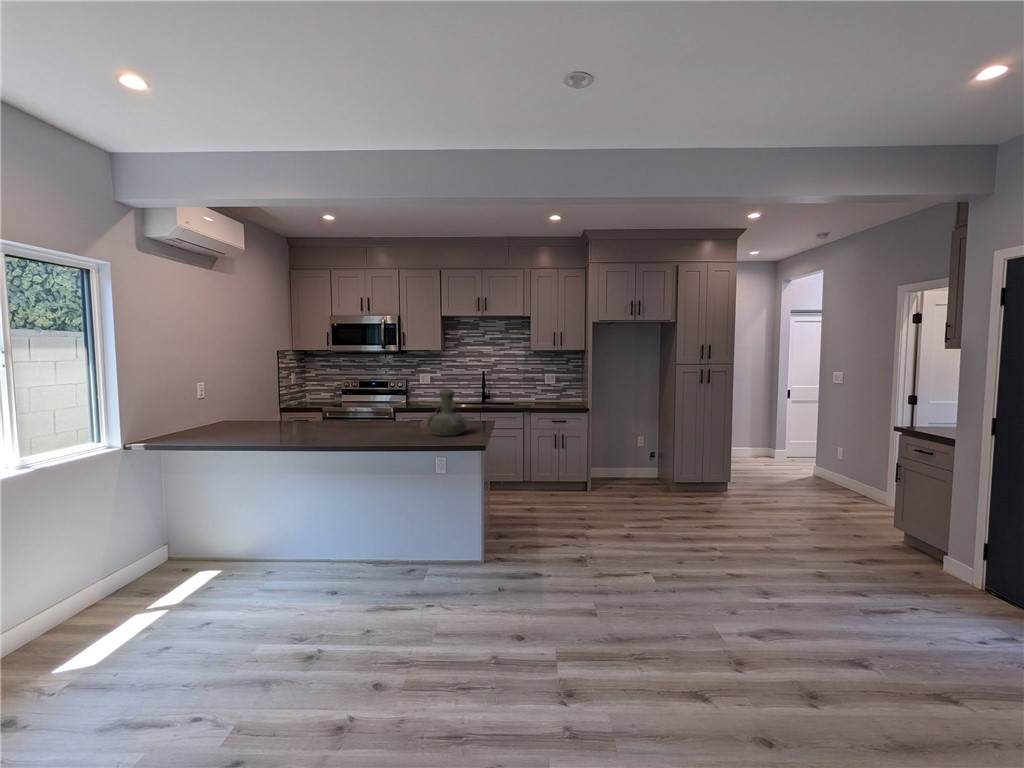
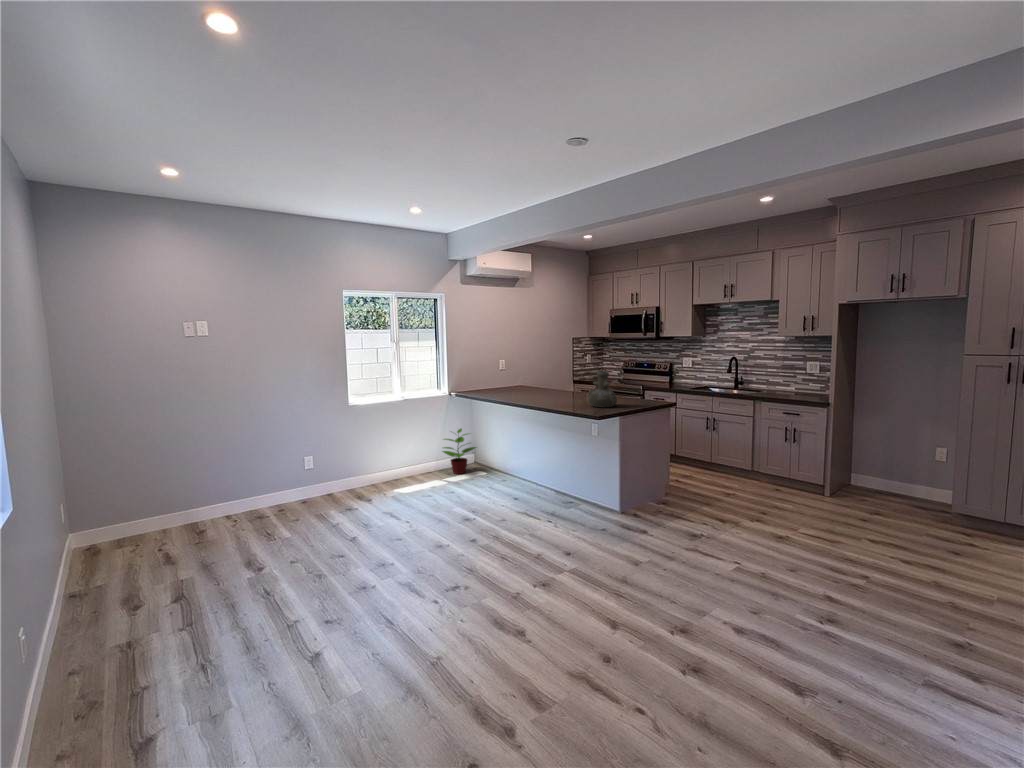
potted plant: none [115,506,191,592] -> present [443,429,476,474]

